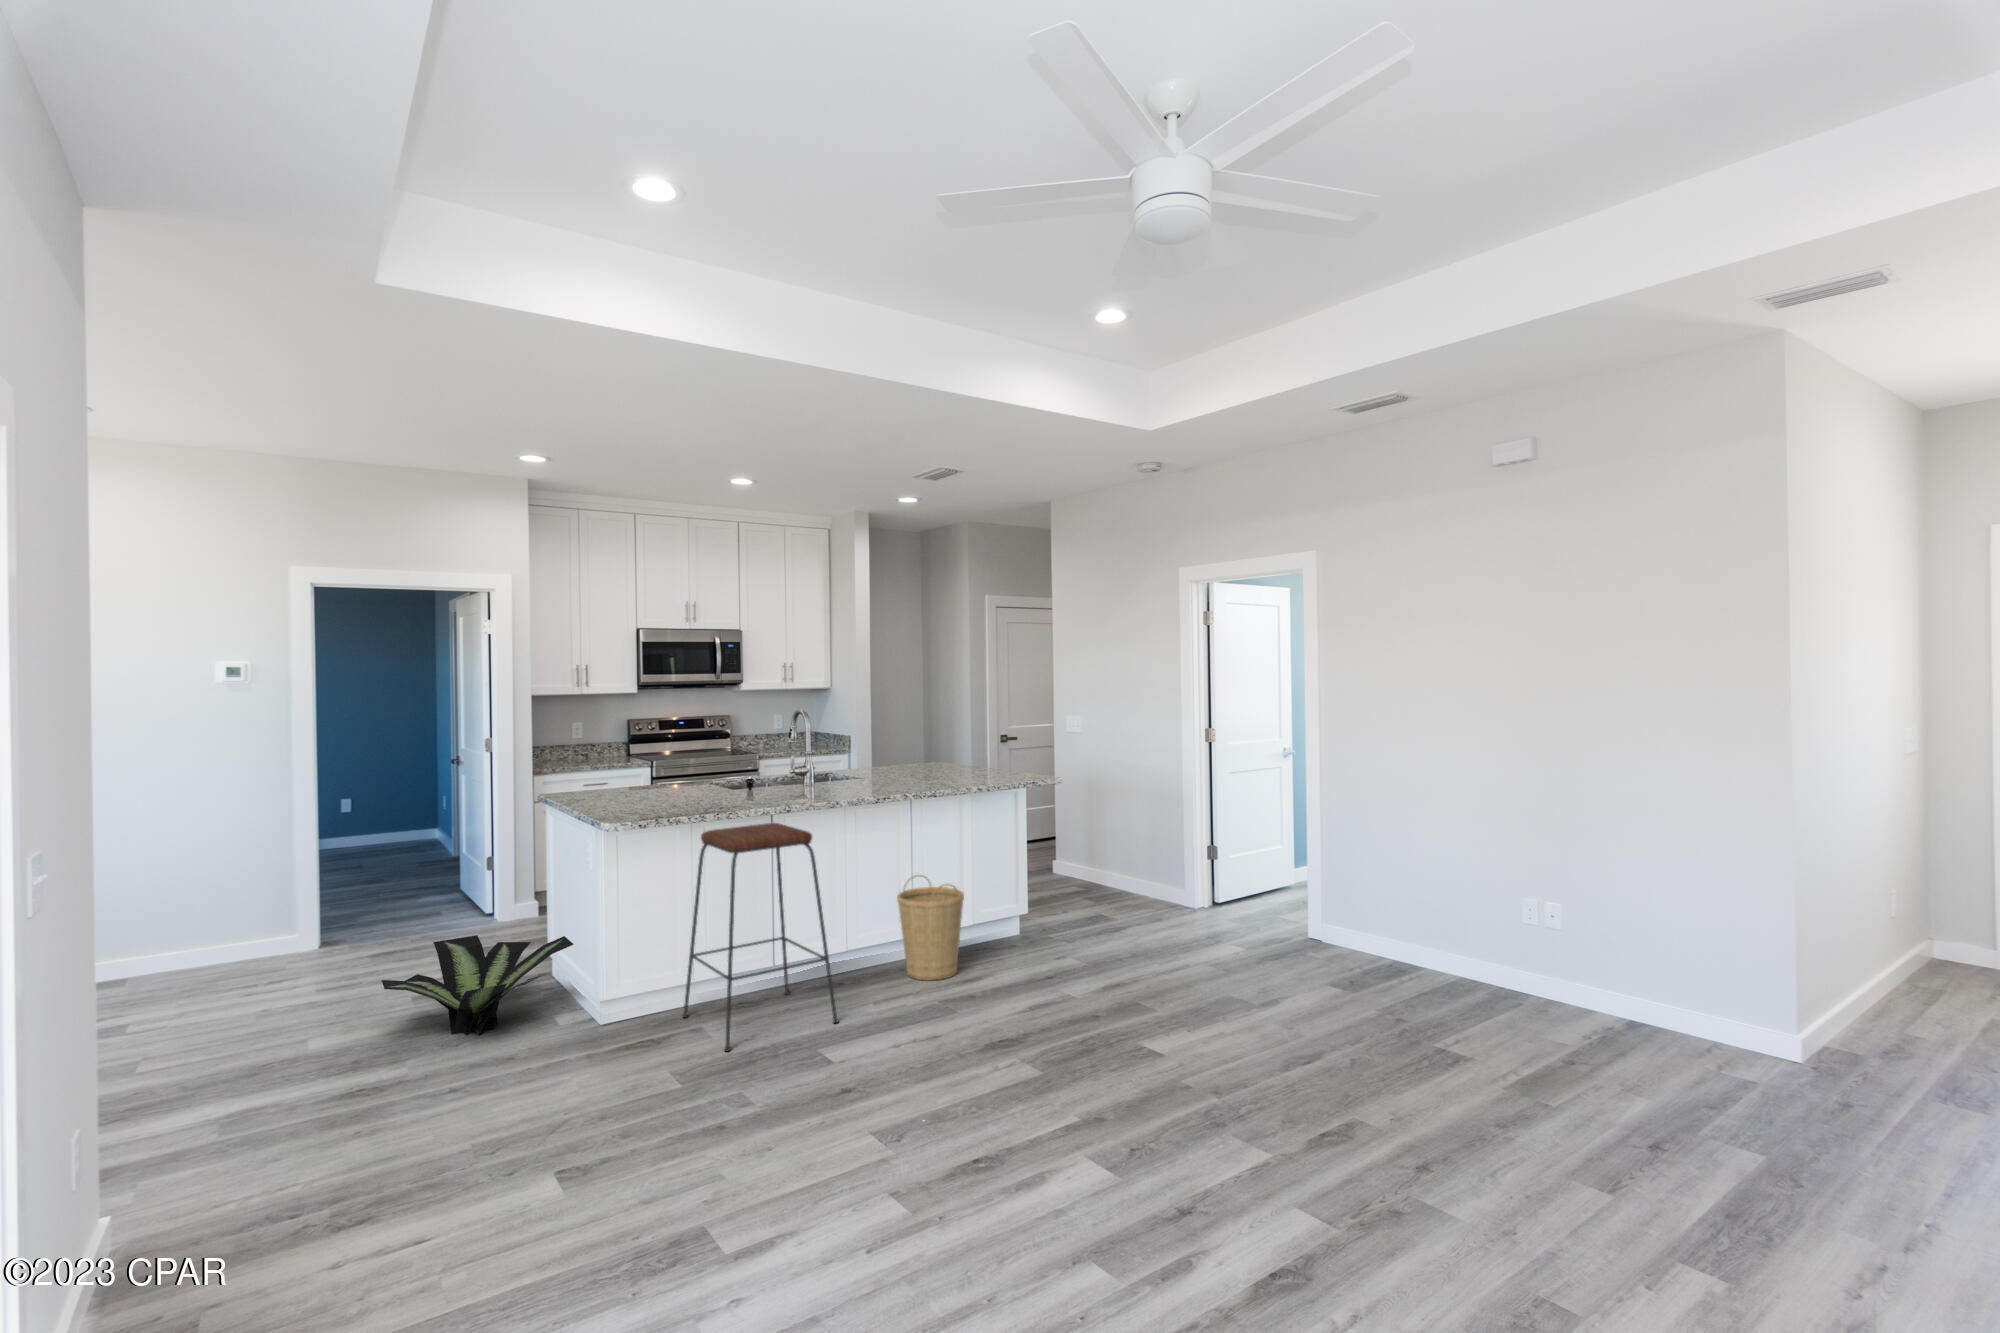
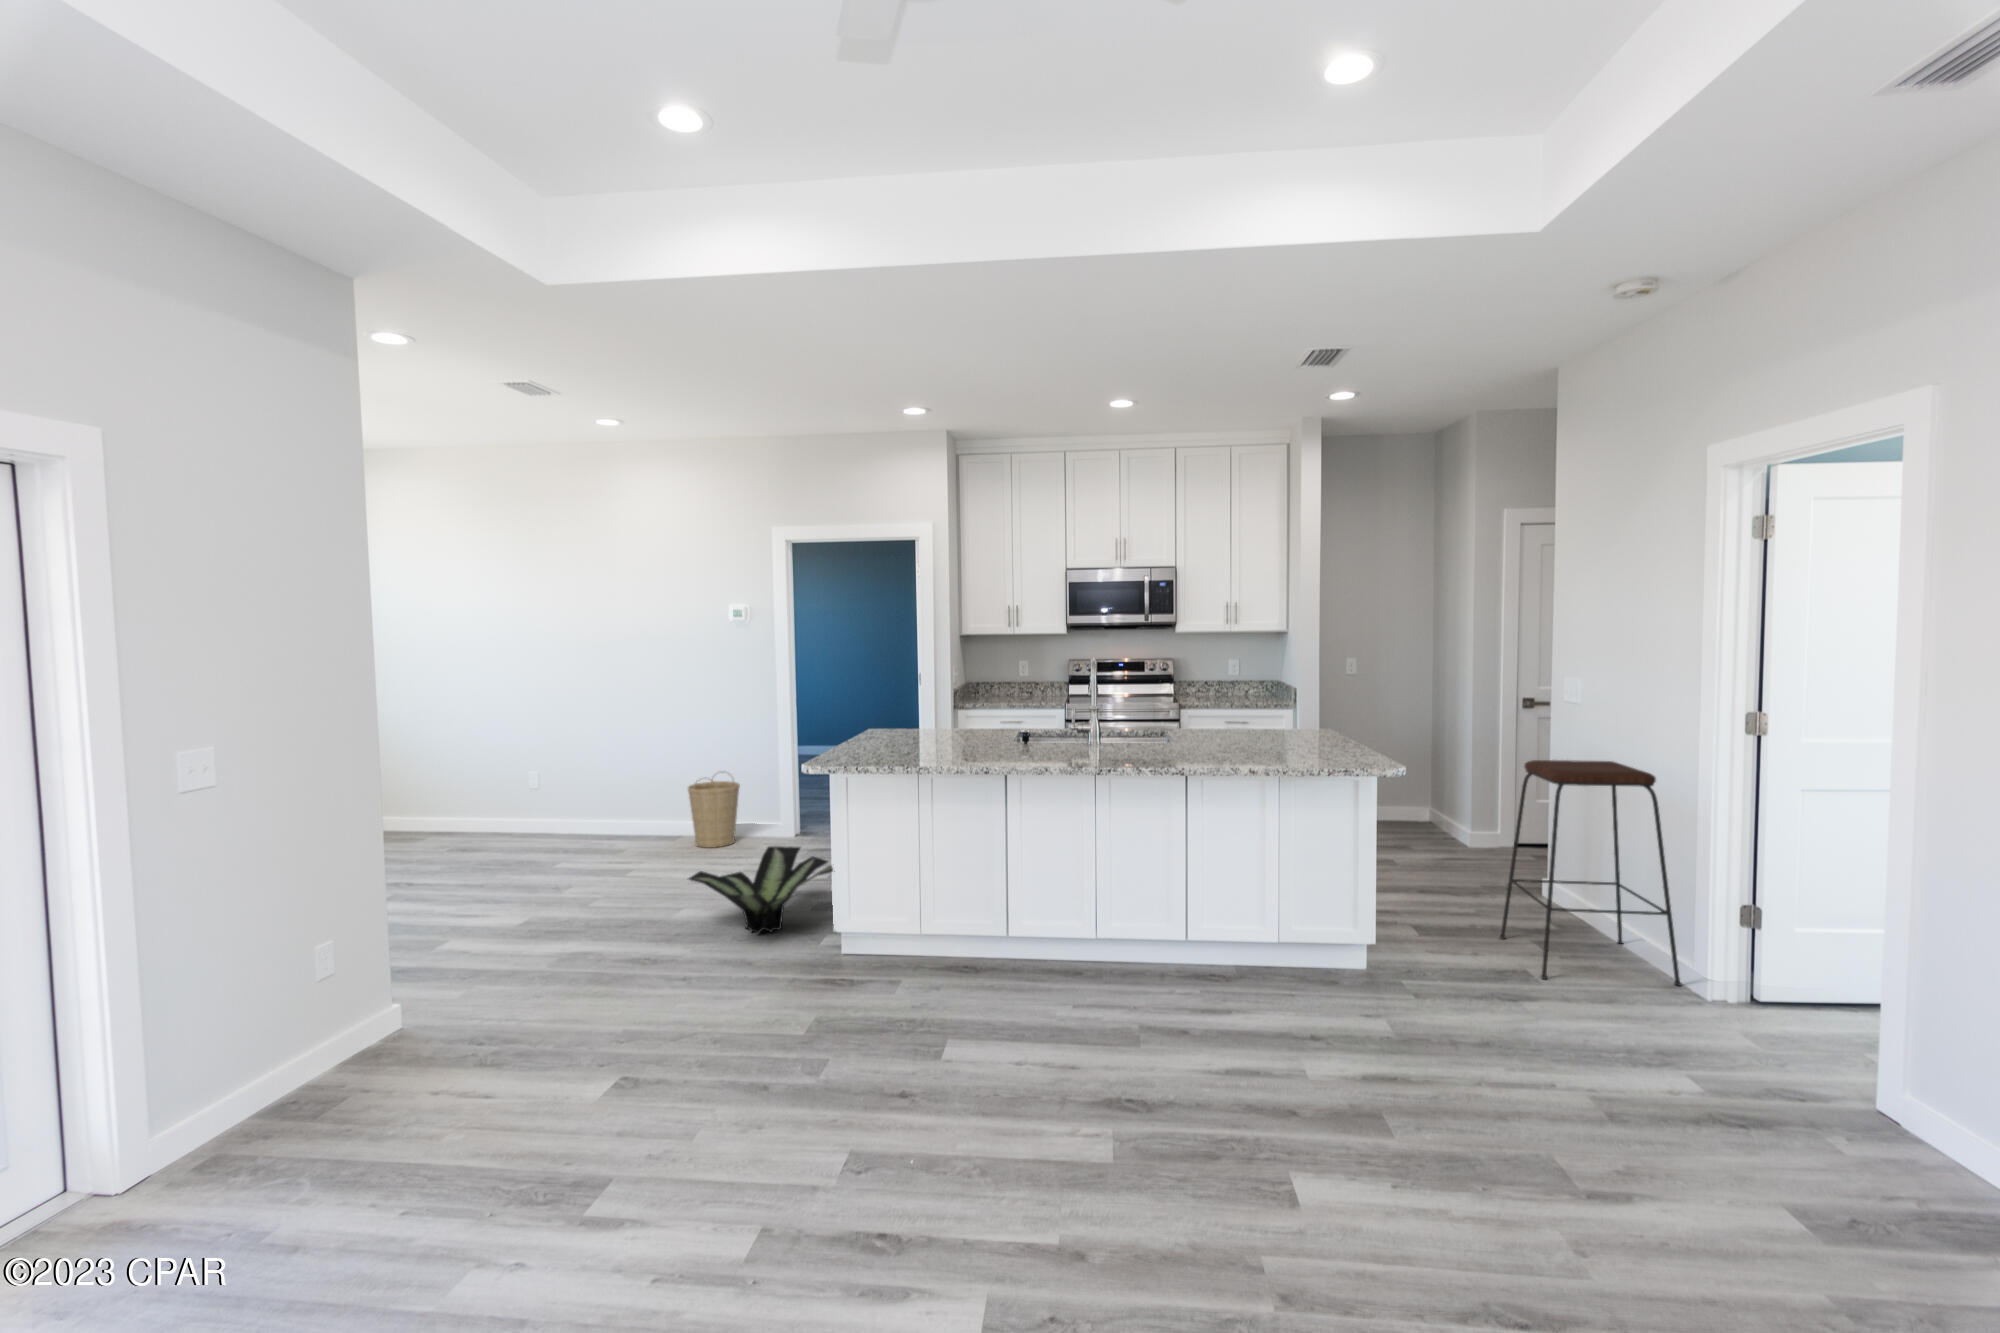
bar stool: present [683,823,839,1051] -> present [1500,760,1681,985]
basket: present [897,875,964,981] -> present [688,772,740,848]

